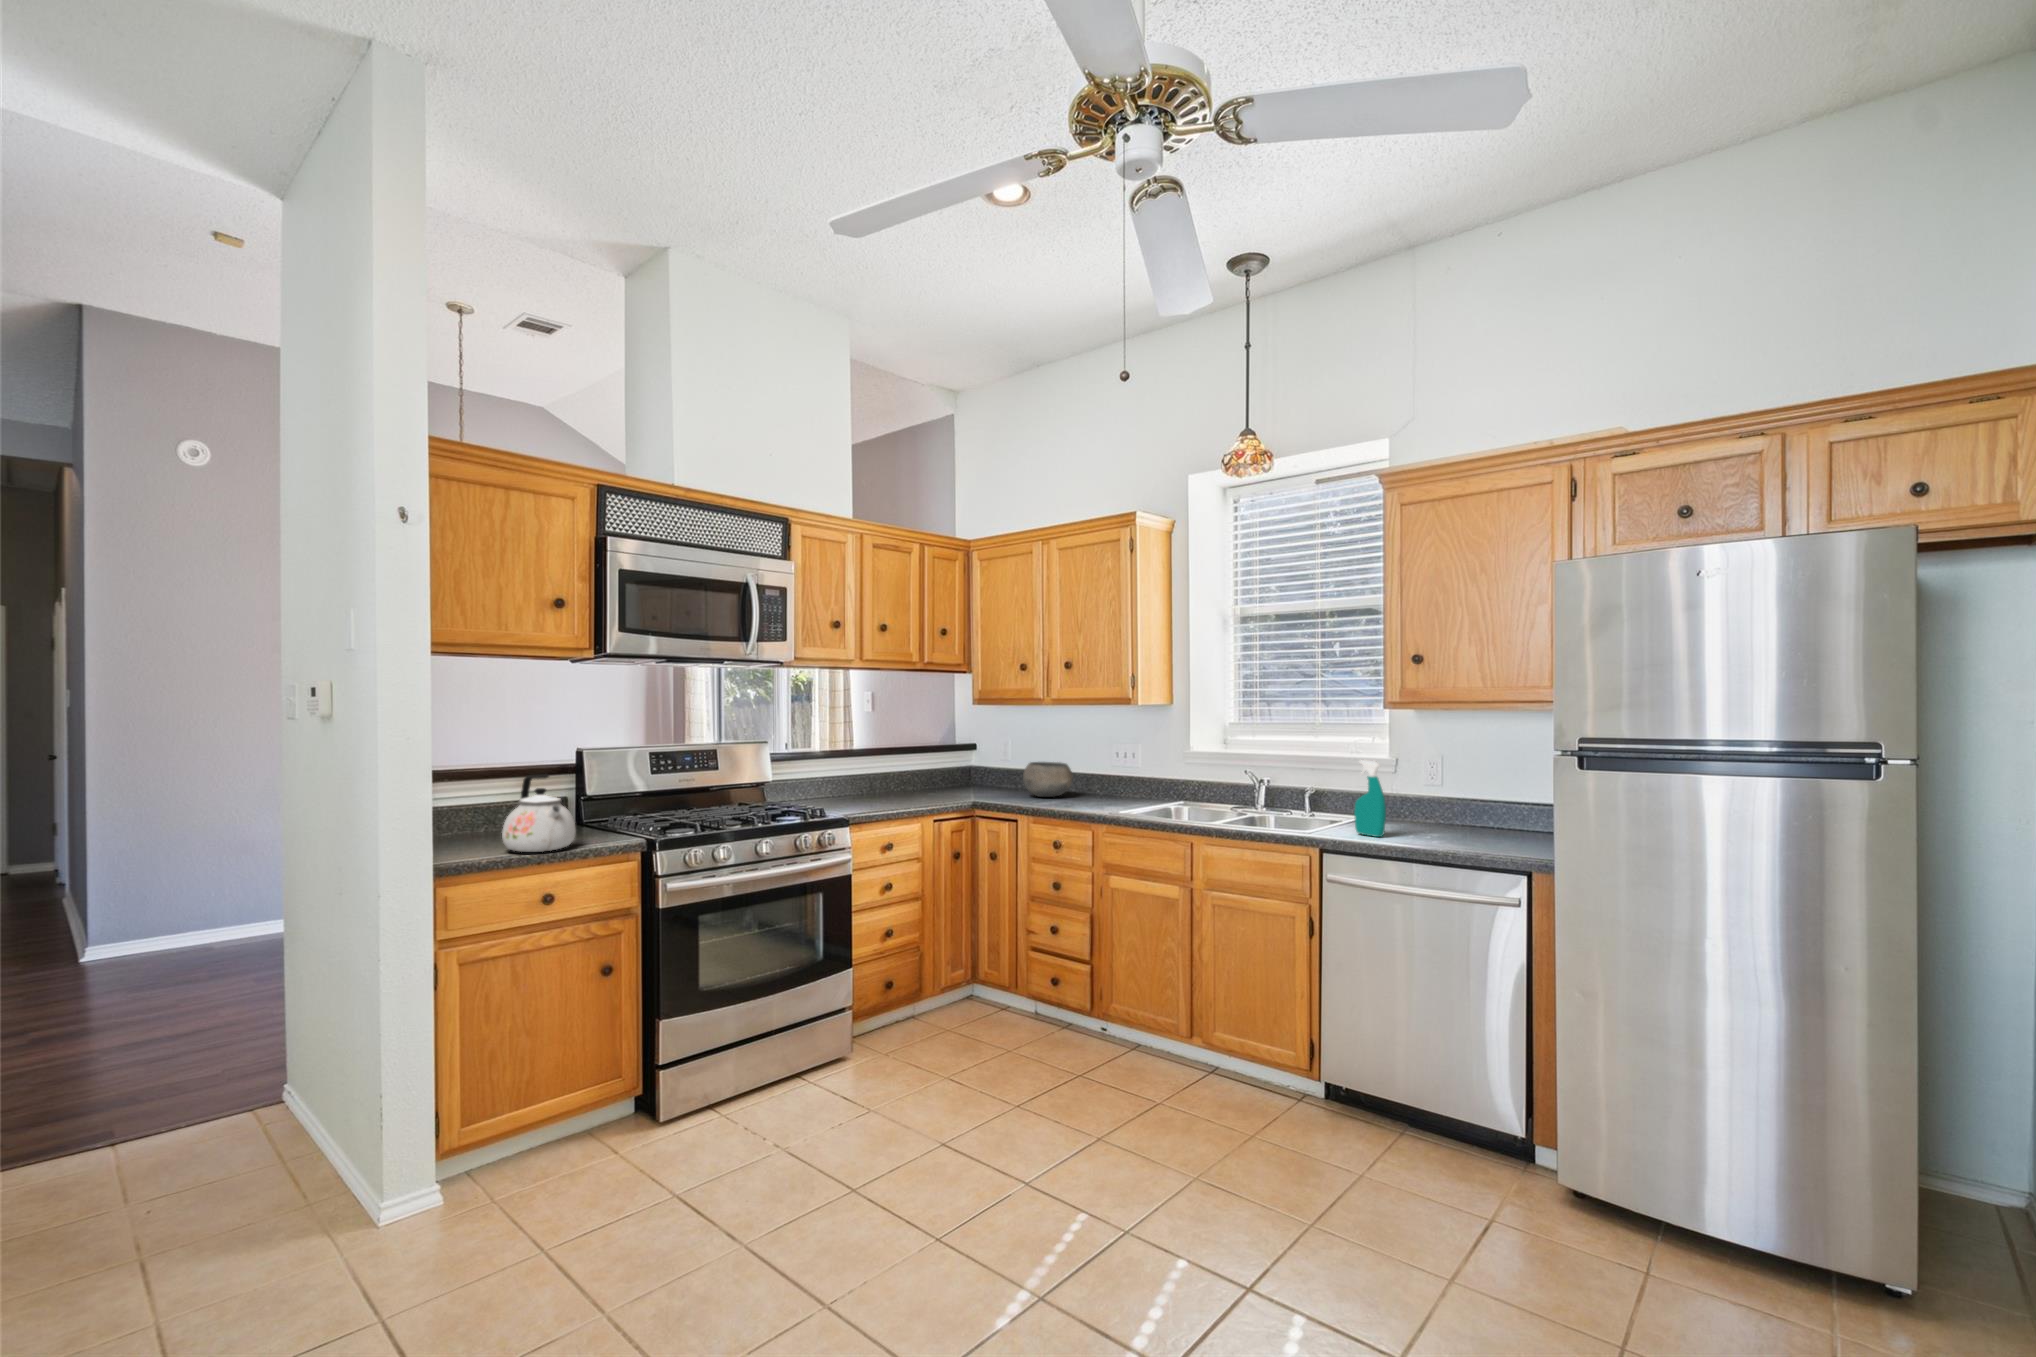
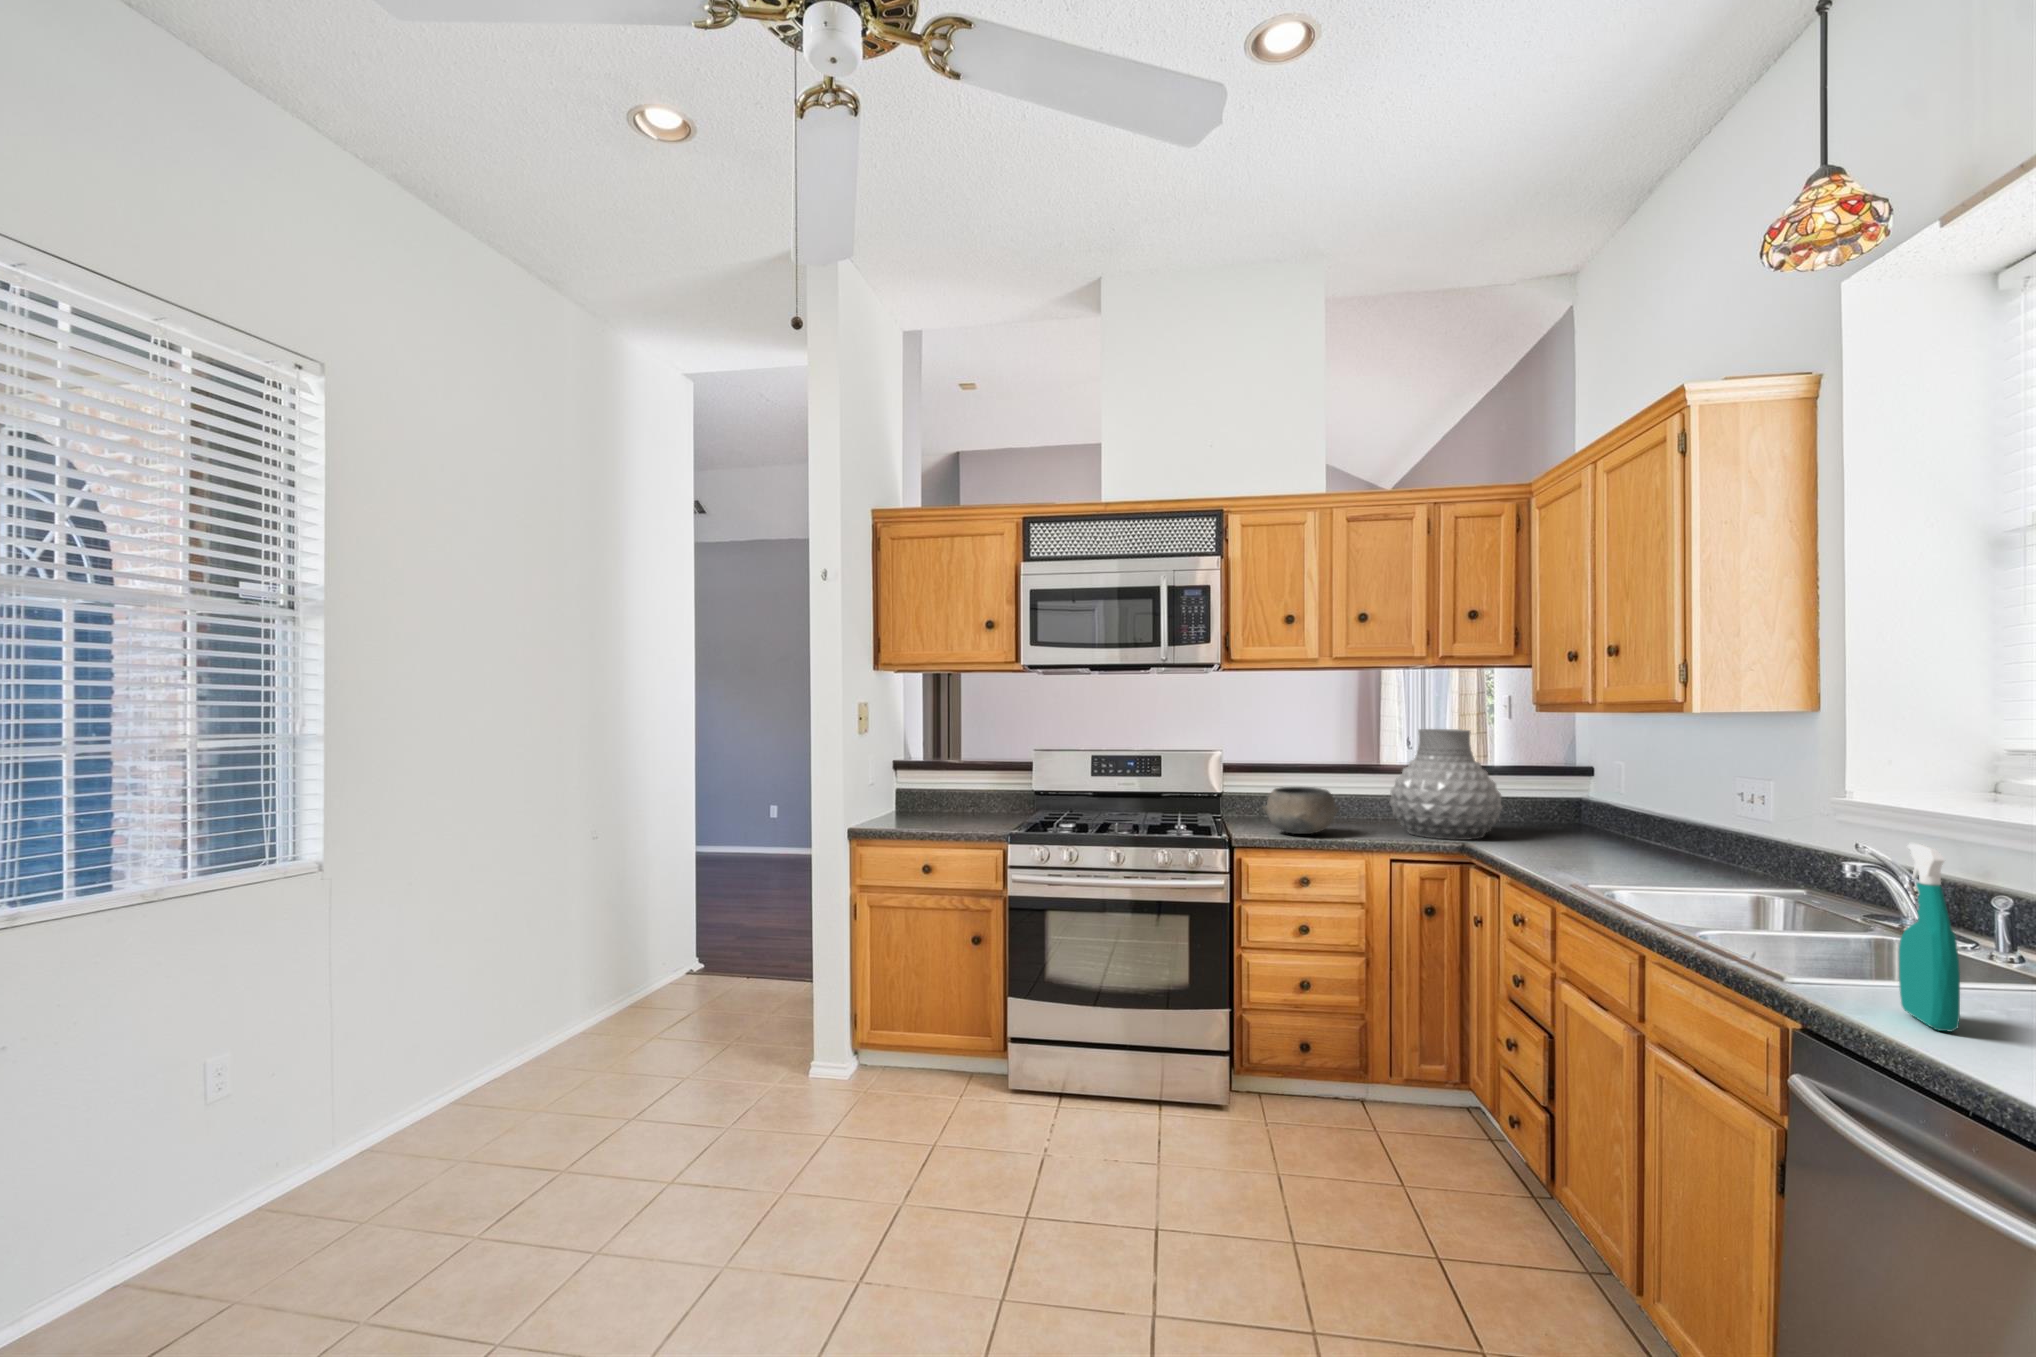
vase: none [907,717,985,800] -> present [1390,729,1502,840]
bowl: present [1023,762,1073,797] -> present [1262,787,1340,834]
kettle: present [502,774,575,852] -> none [905,767,957,829]

